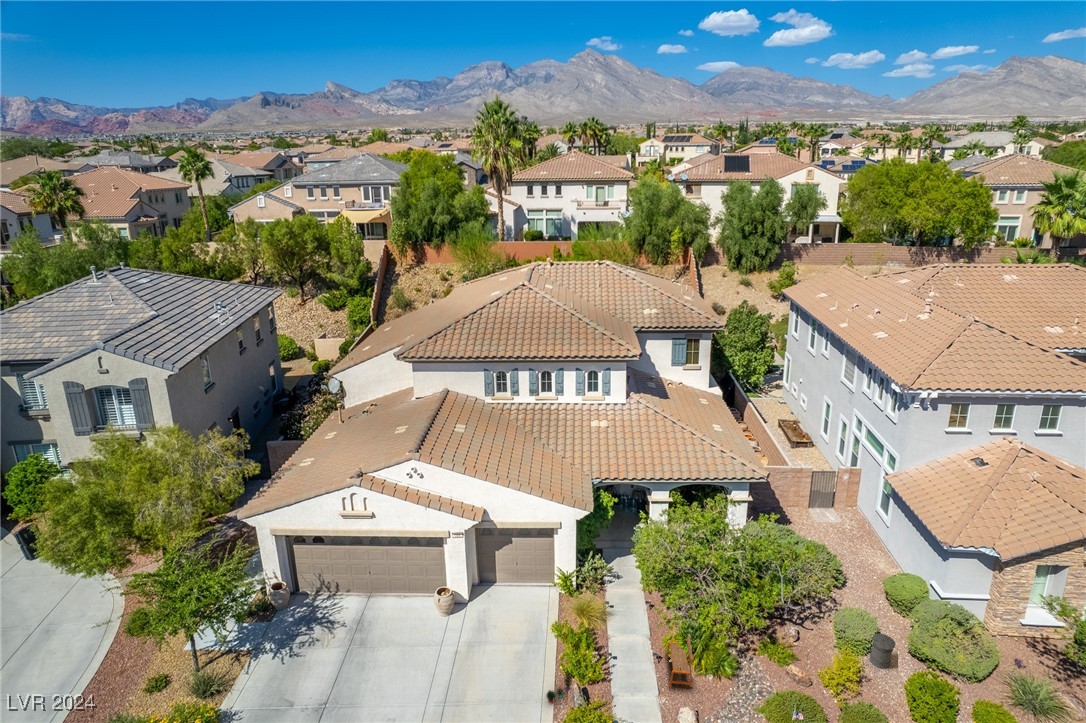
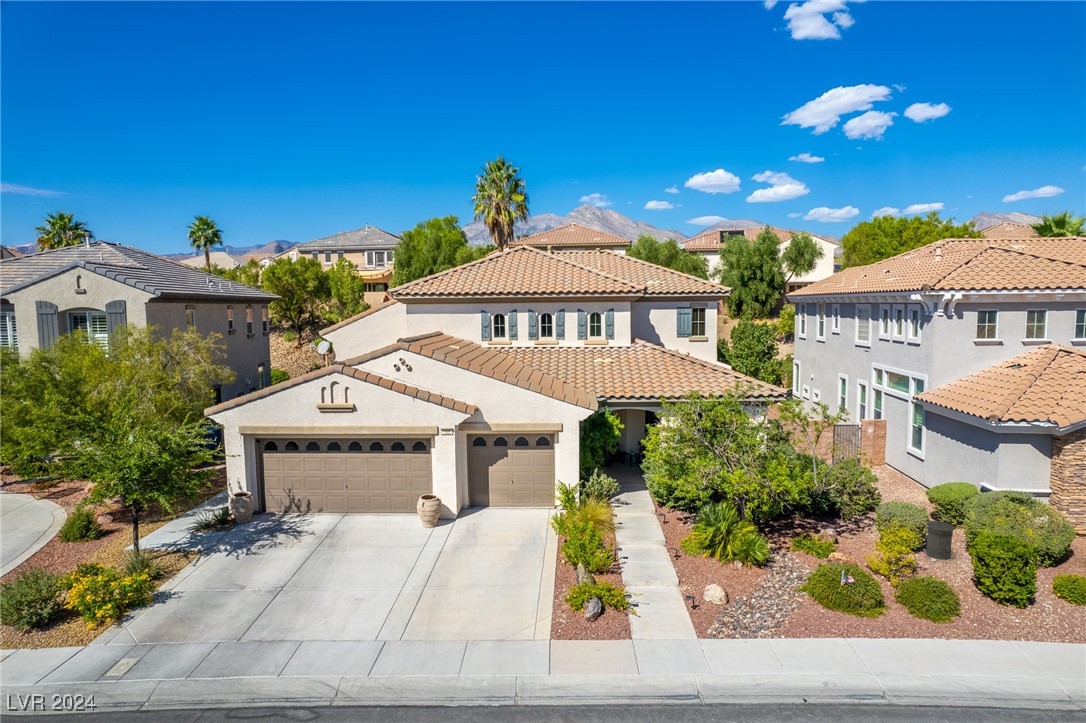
bench: present [666,635,693,688] -> none [684,515,718,574]
potted plant: present [546,672,572,704] -> none [543,548,575,586]

